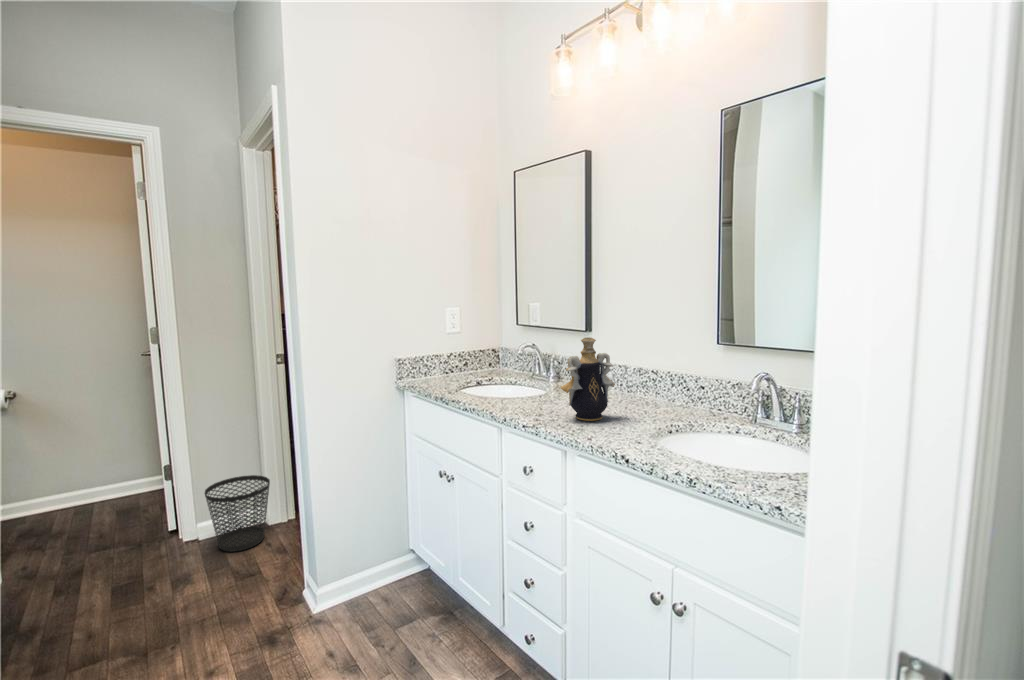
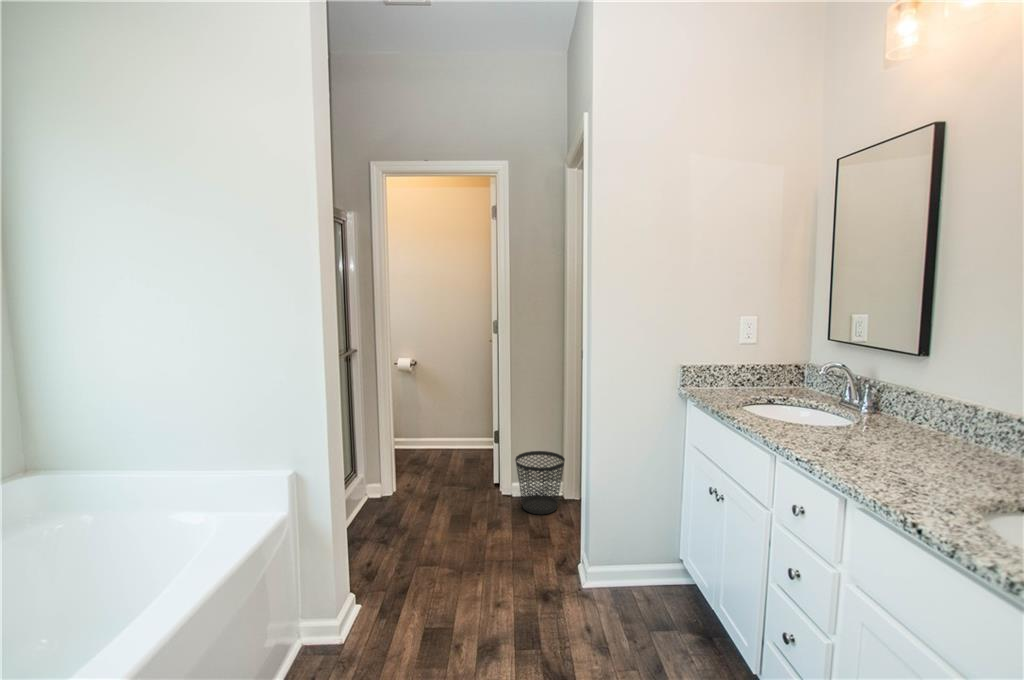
decorative vase: present [561,338,615,421] -> none [851,367,937,472]

